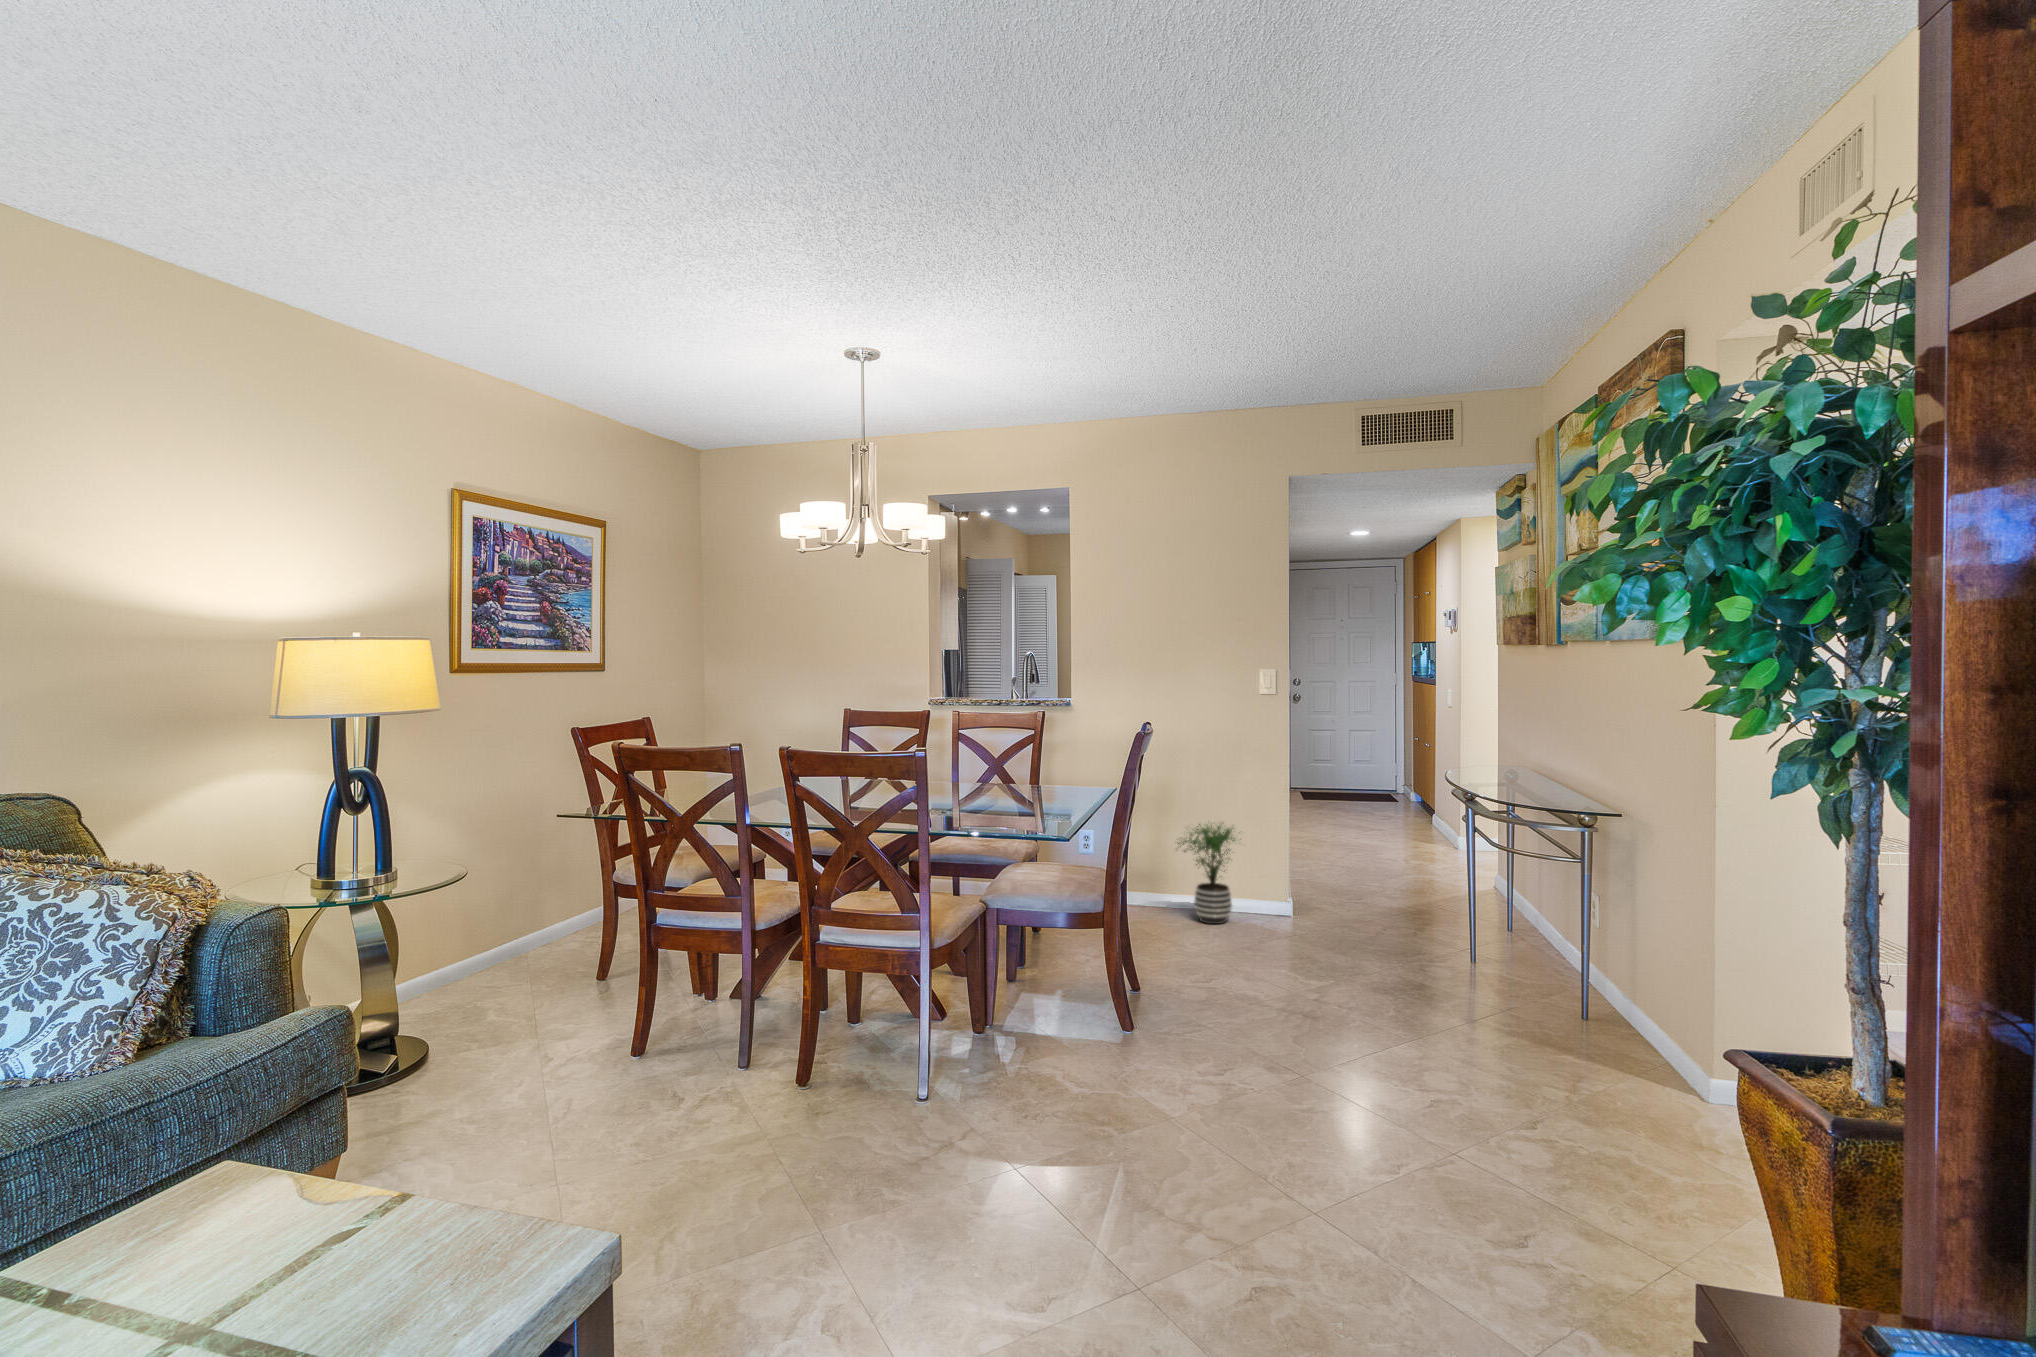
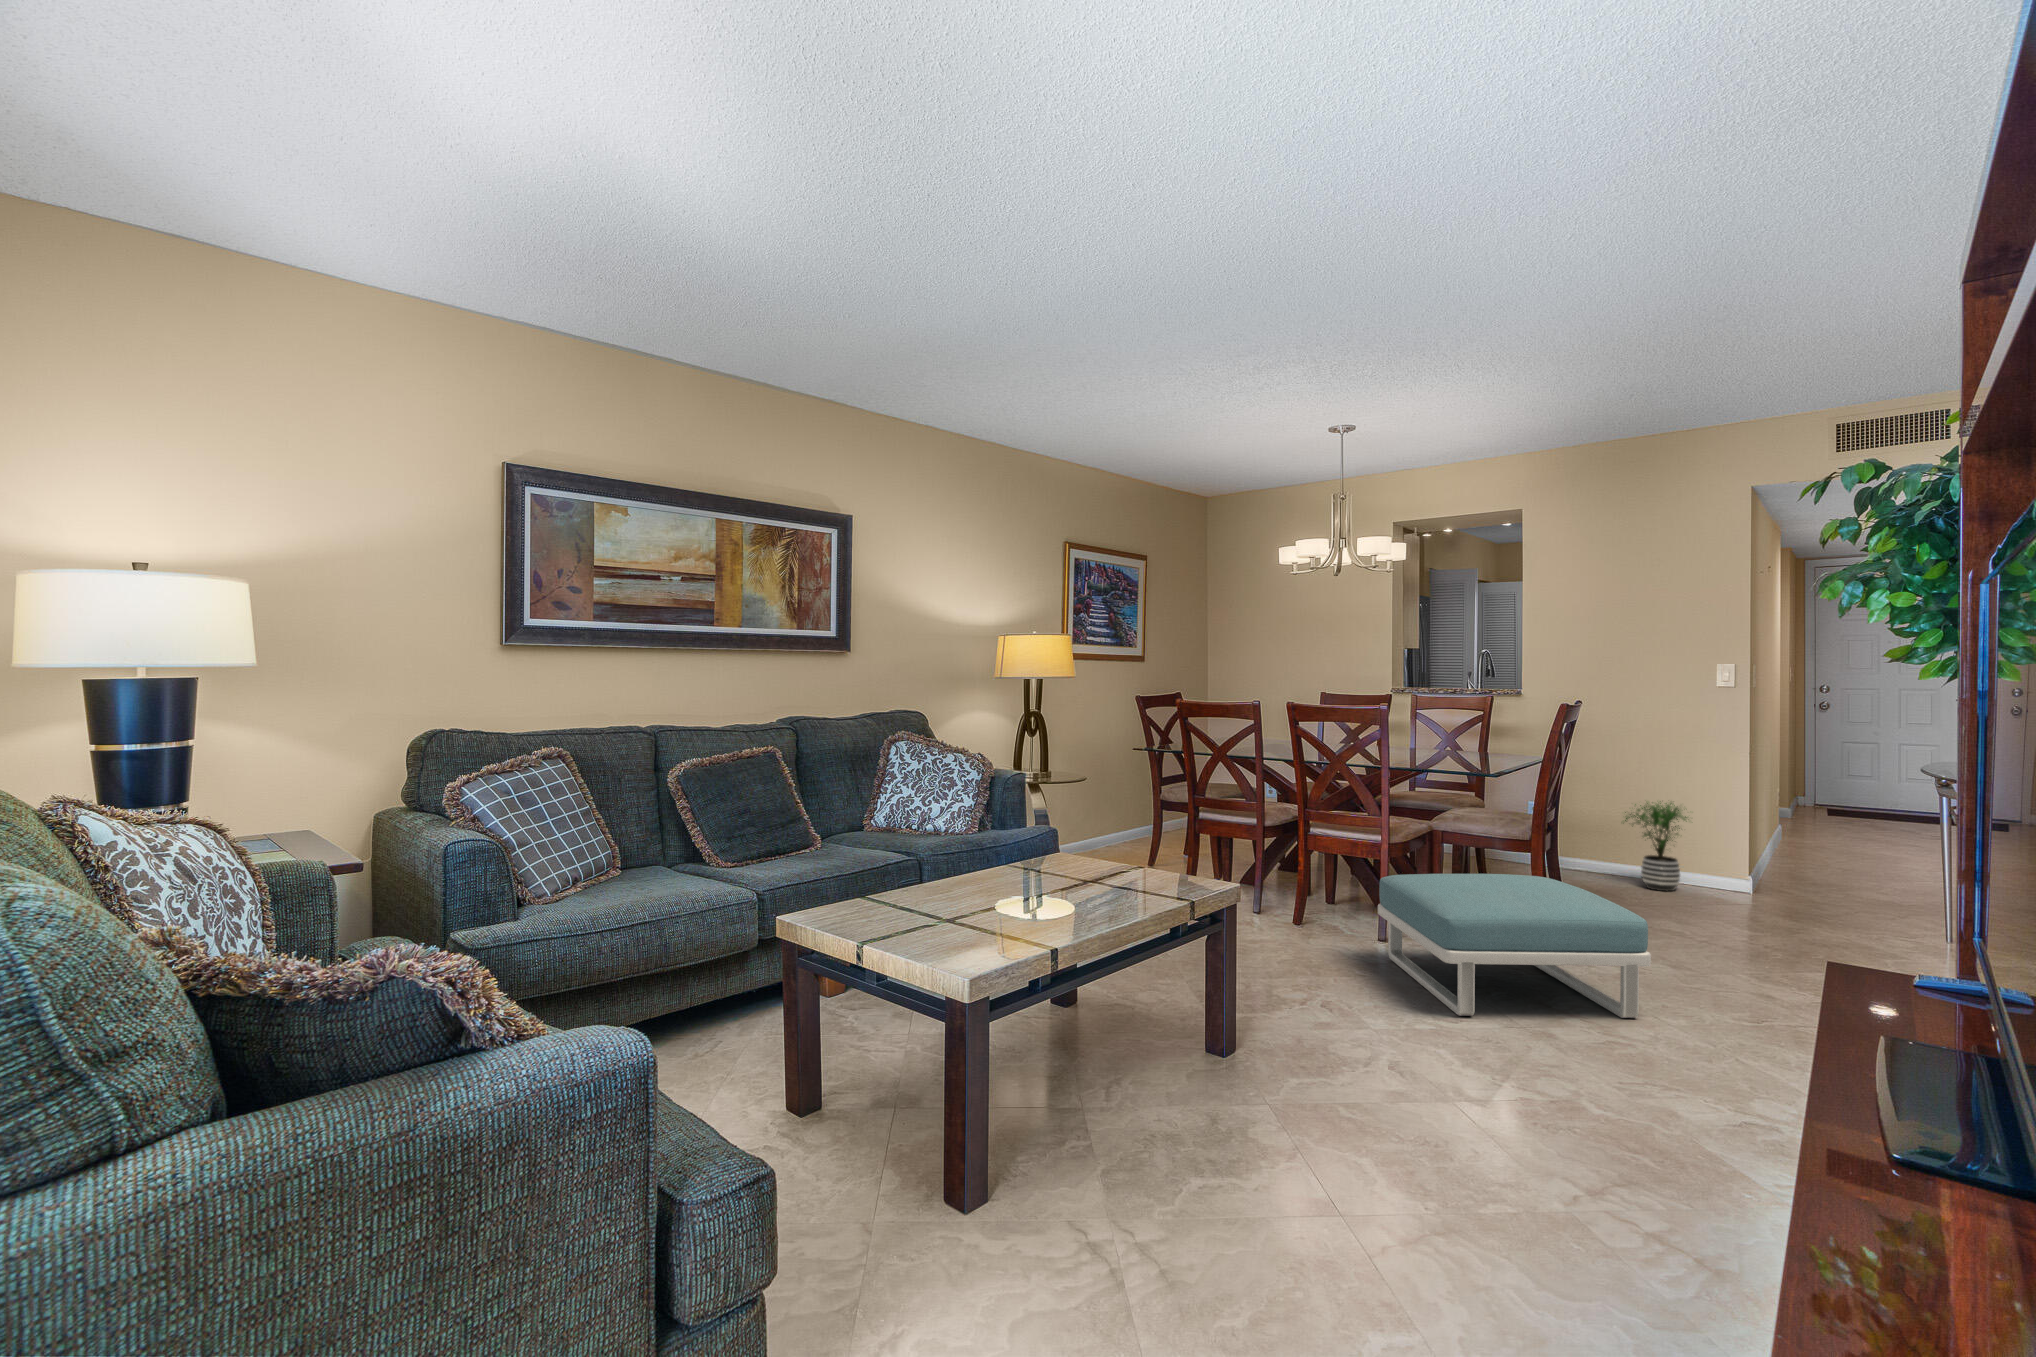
footstool: none [926,978,1303,1283] -> present [1378,874,1651,1018]

